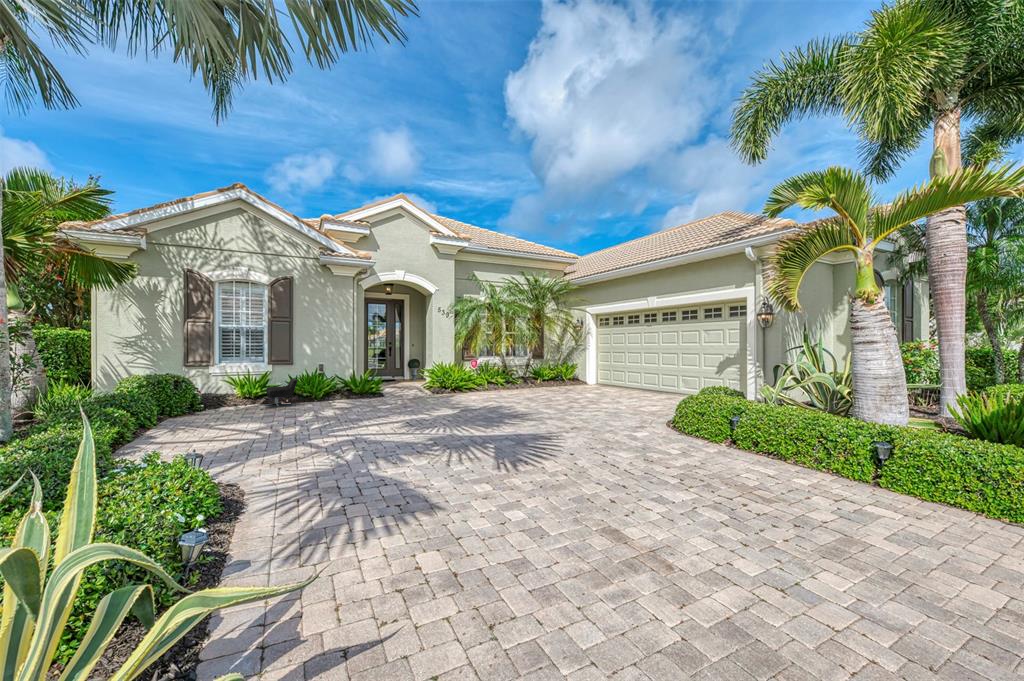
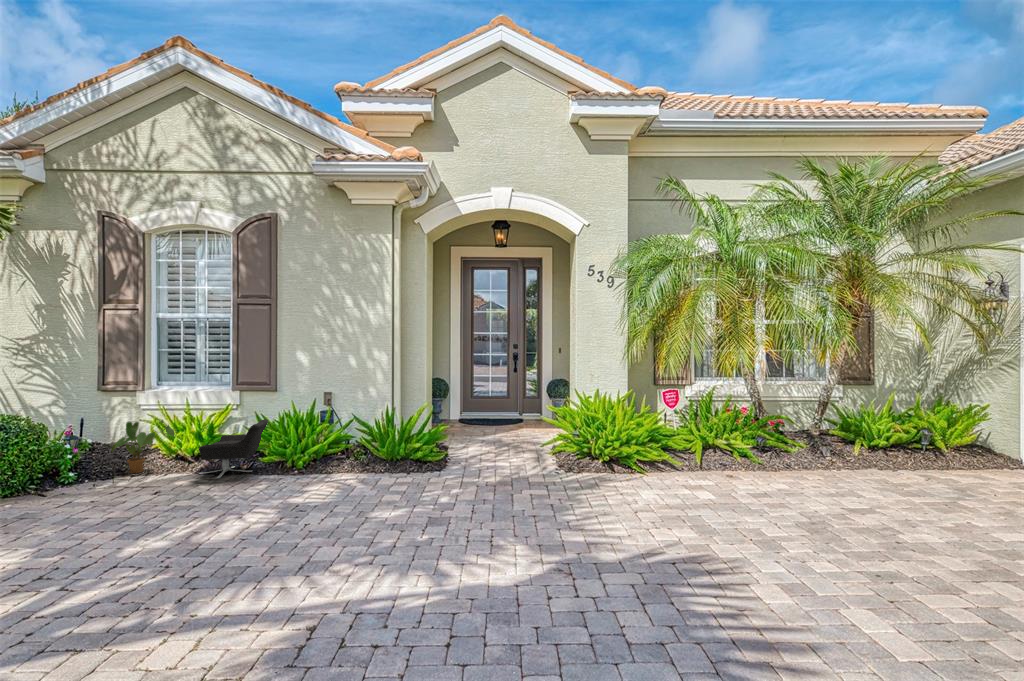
house plant: none [207,381,244,408] -> present [111,419,174,473]

